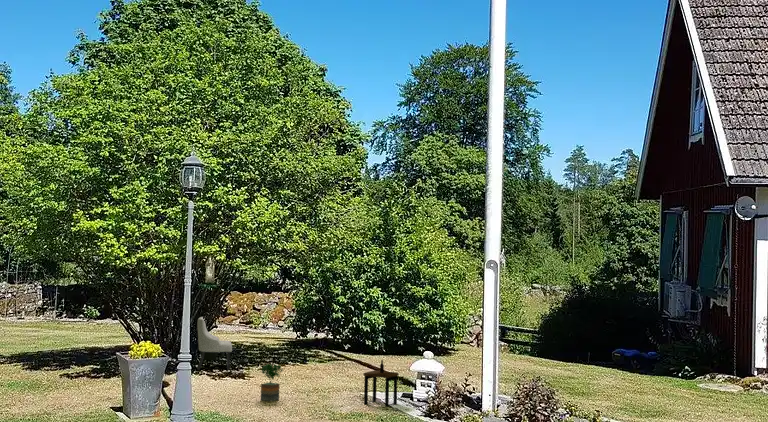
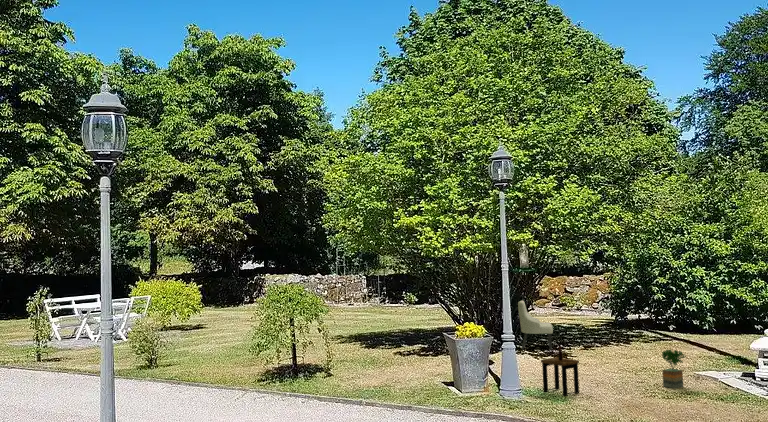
side table: present [363,360,399,407] -> present [541,347,579,396]
potted tree: present [261,364,283,401] -> present [662,350,685,388]

